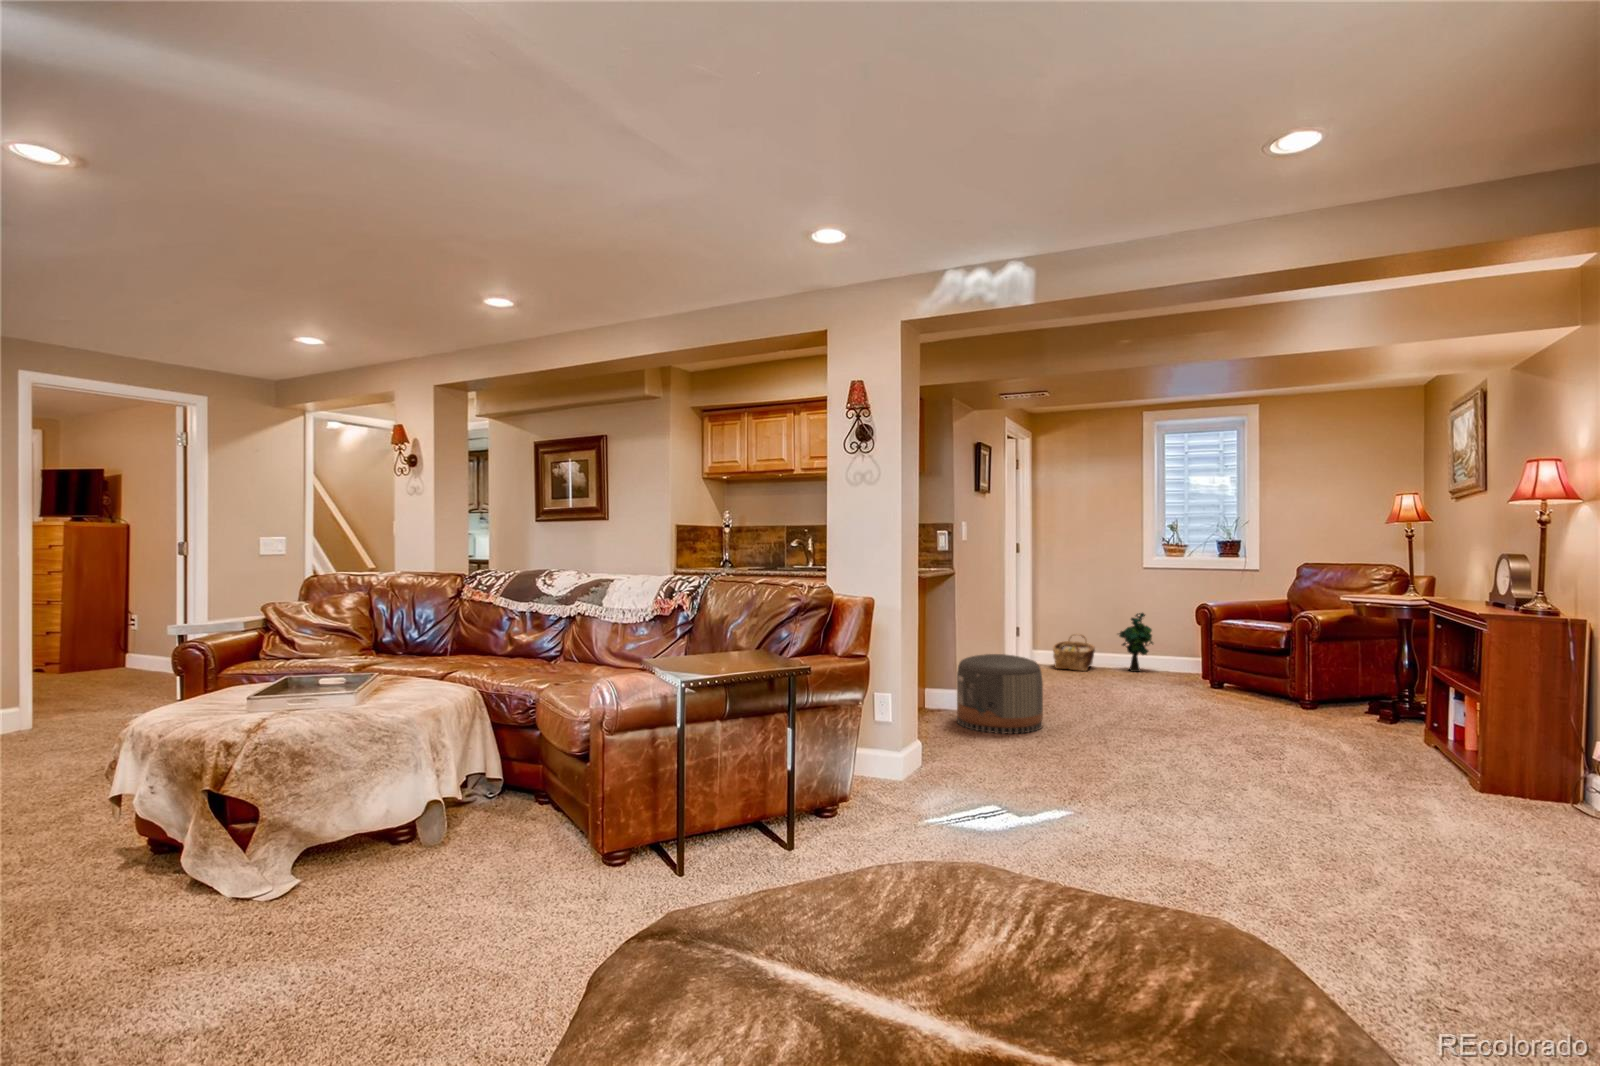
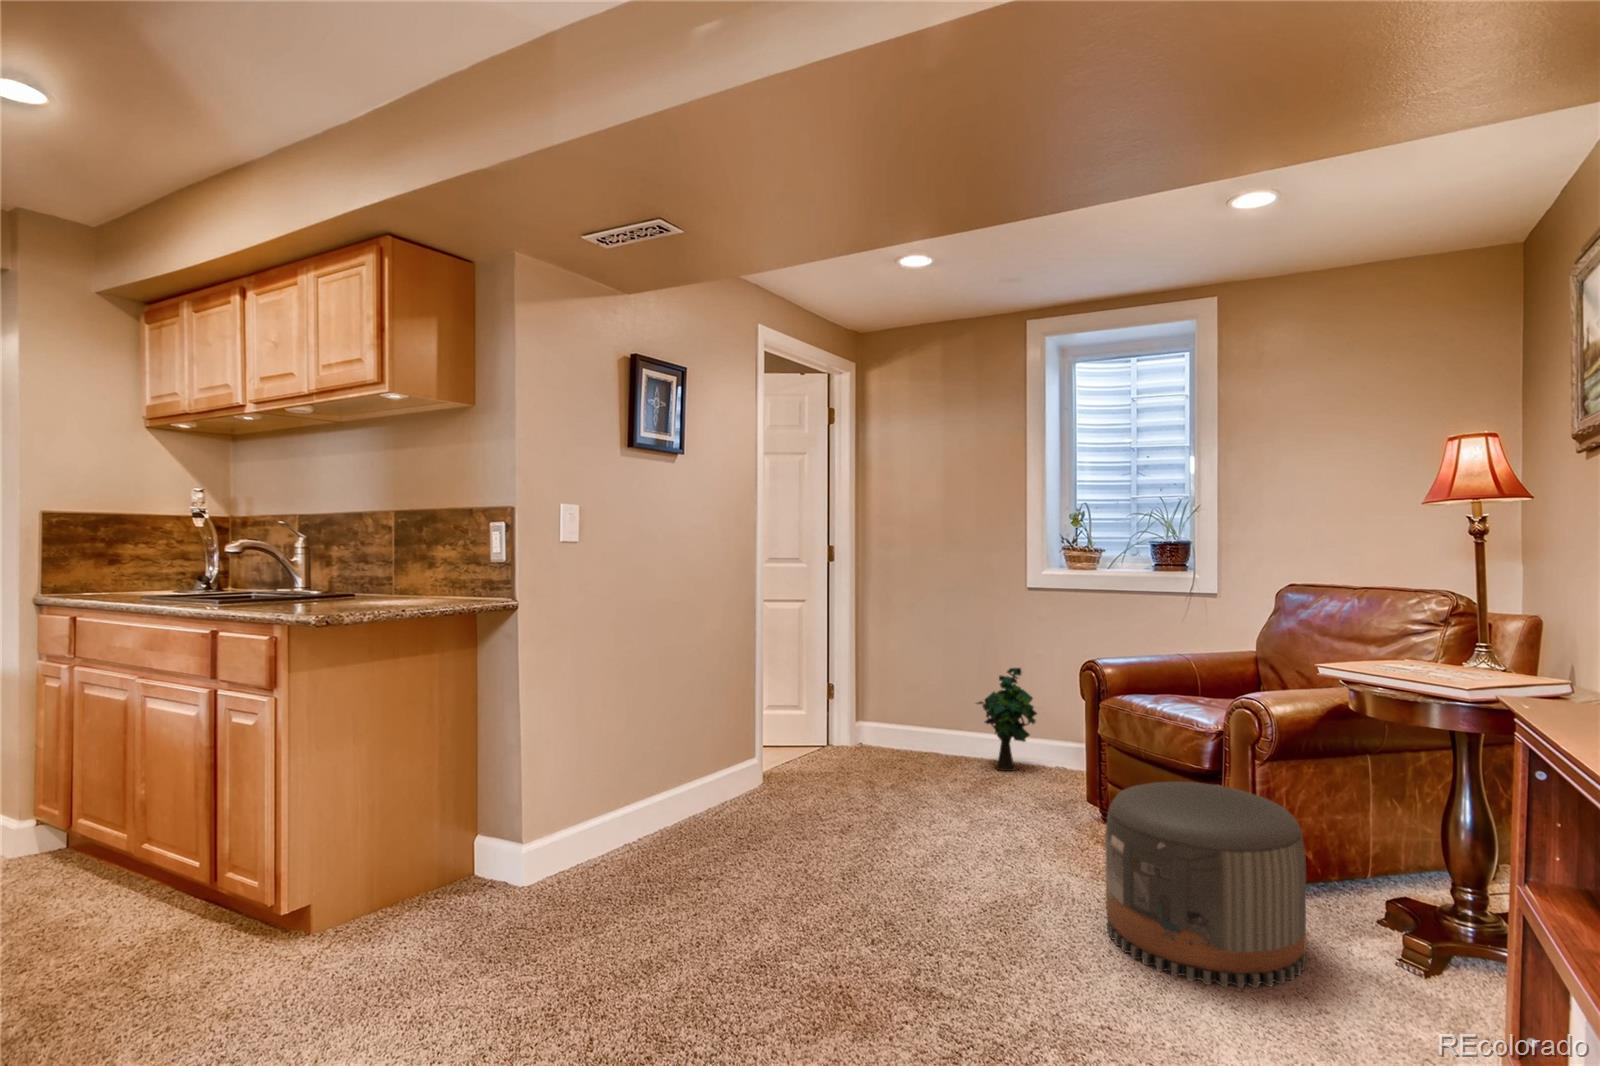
woven basket: present [1053,634,1095,671] -> none [870,698,945,767]
pouf: present [957,654,1043,734] -> present [1105,782,1306,988]

